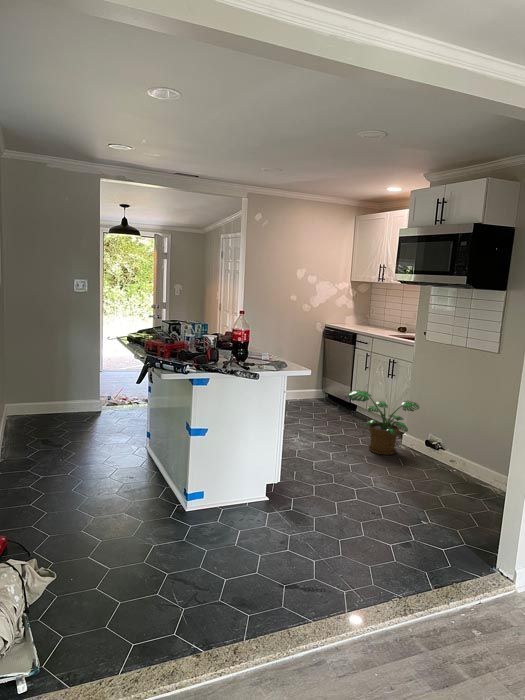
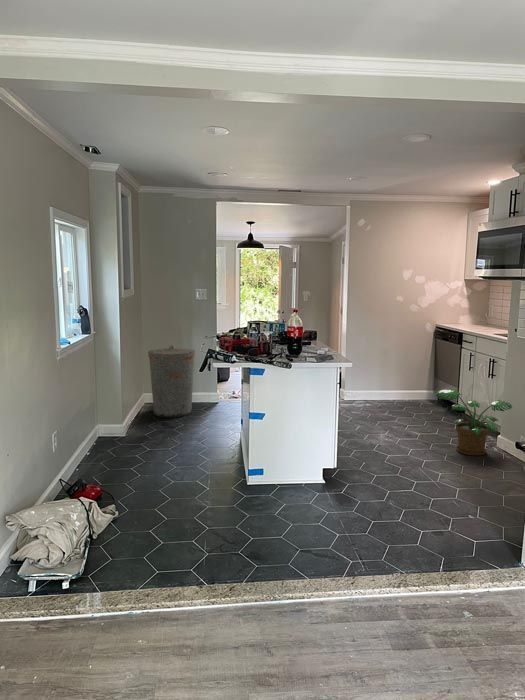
trash can: none [20,344,80,431] -> present [148,345,195,418]

